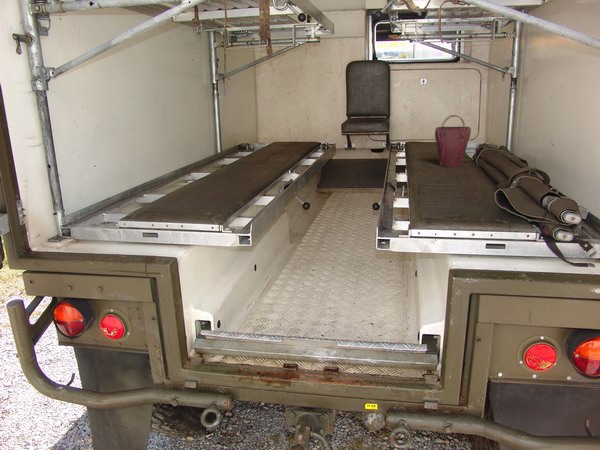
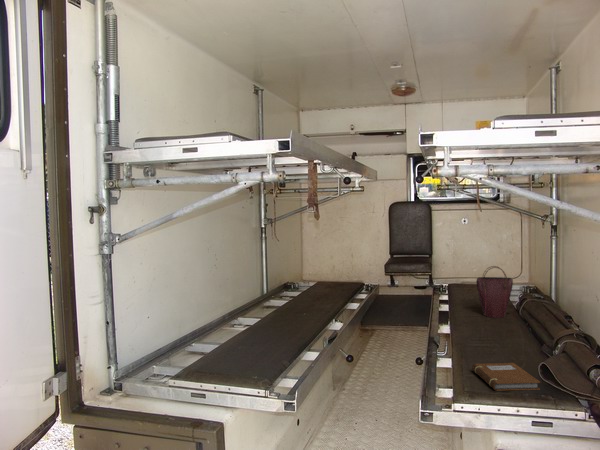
notebook: none [430,197,496,220] -> present [472,363,540,391]

